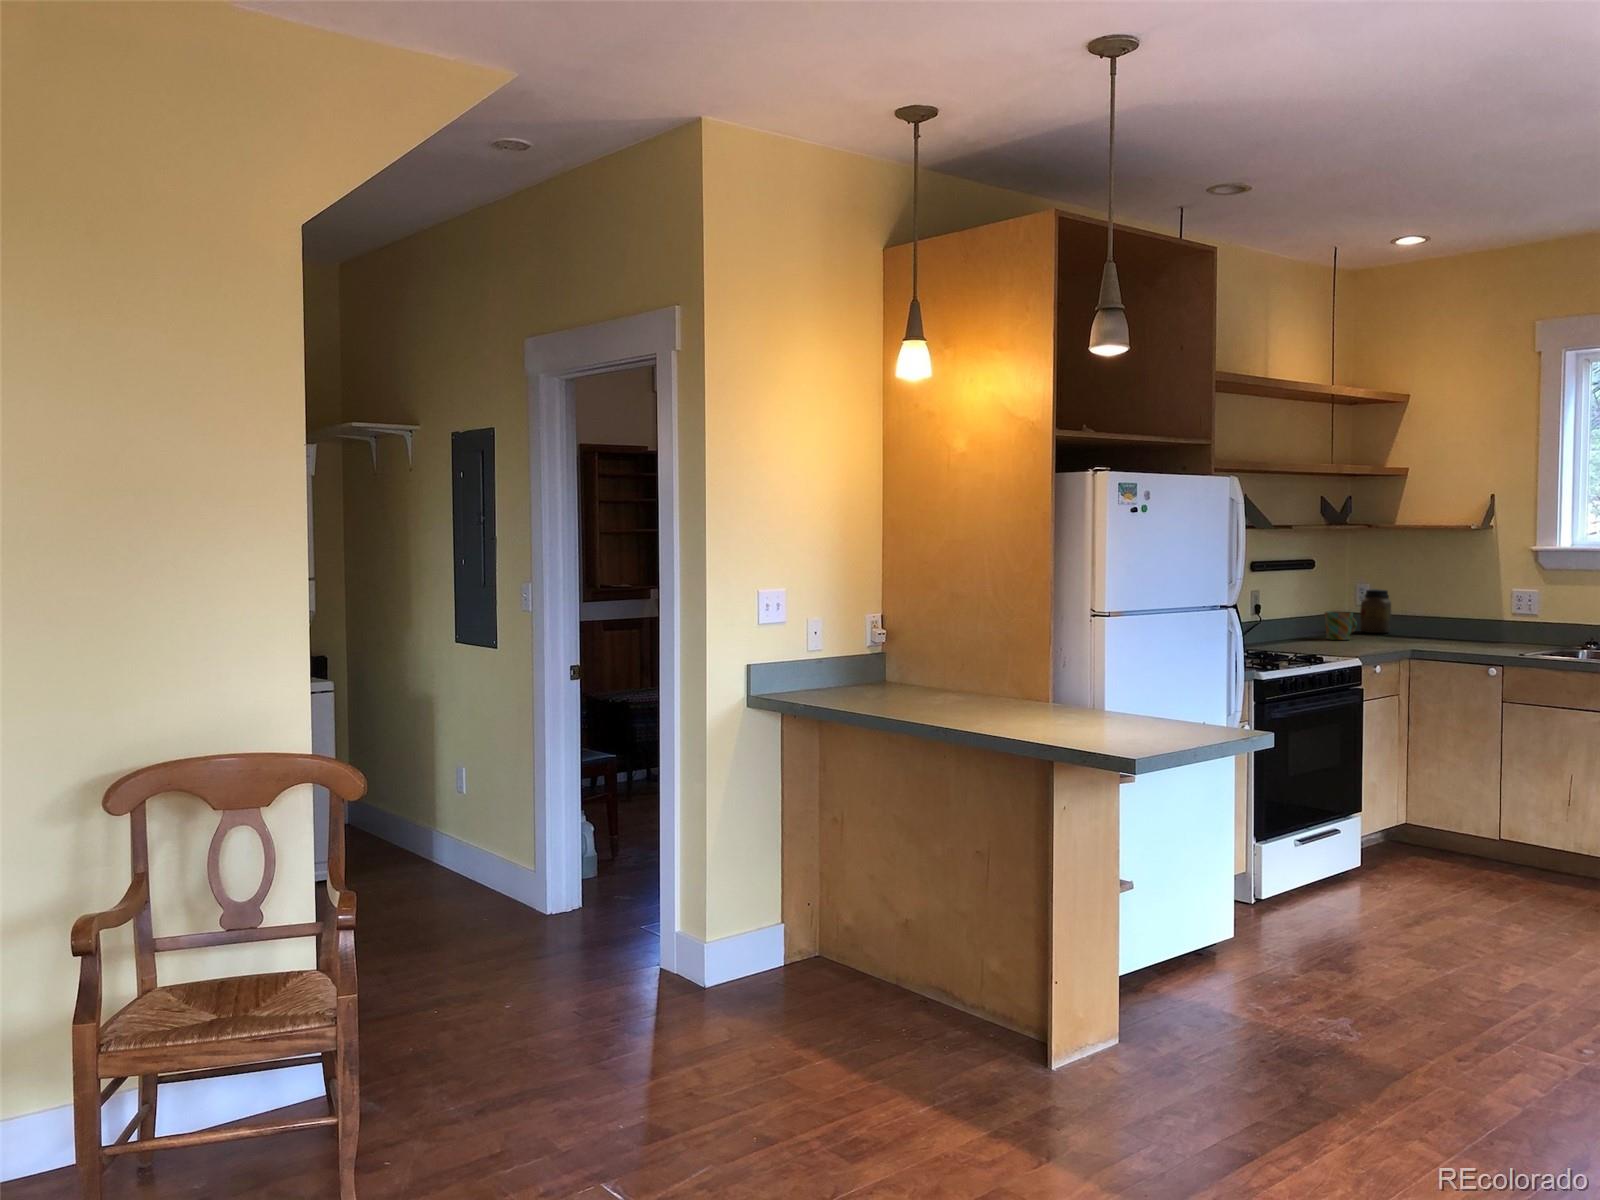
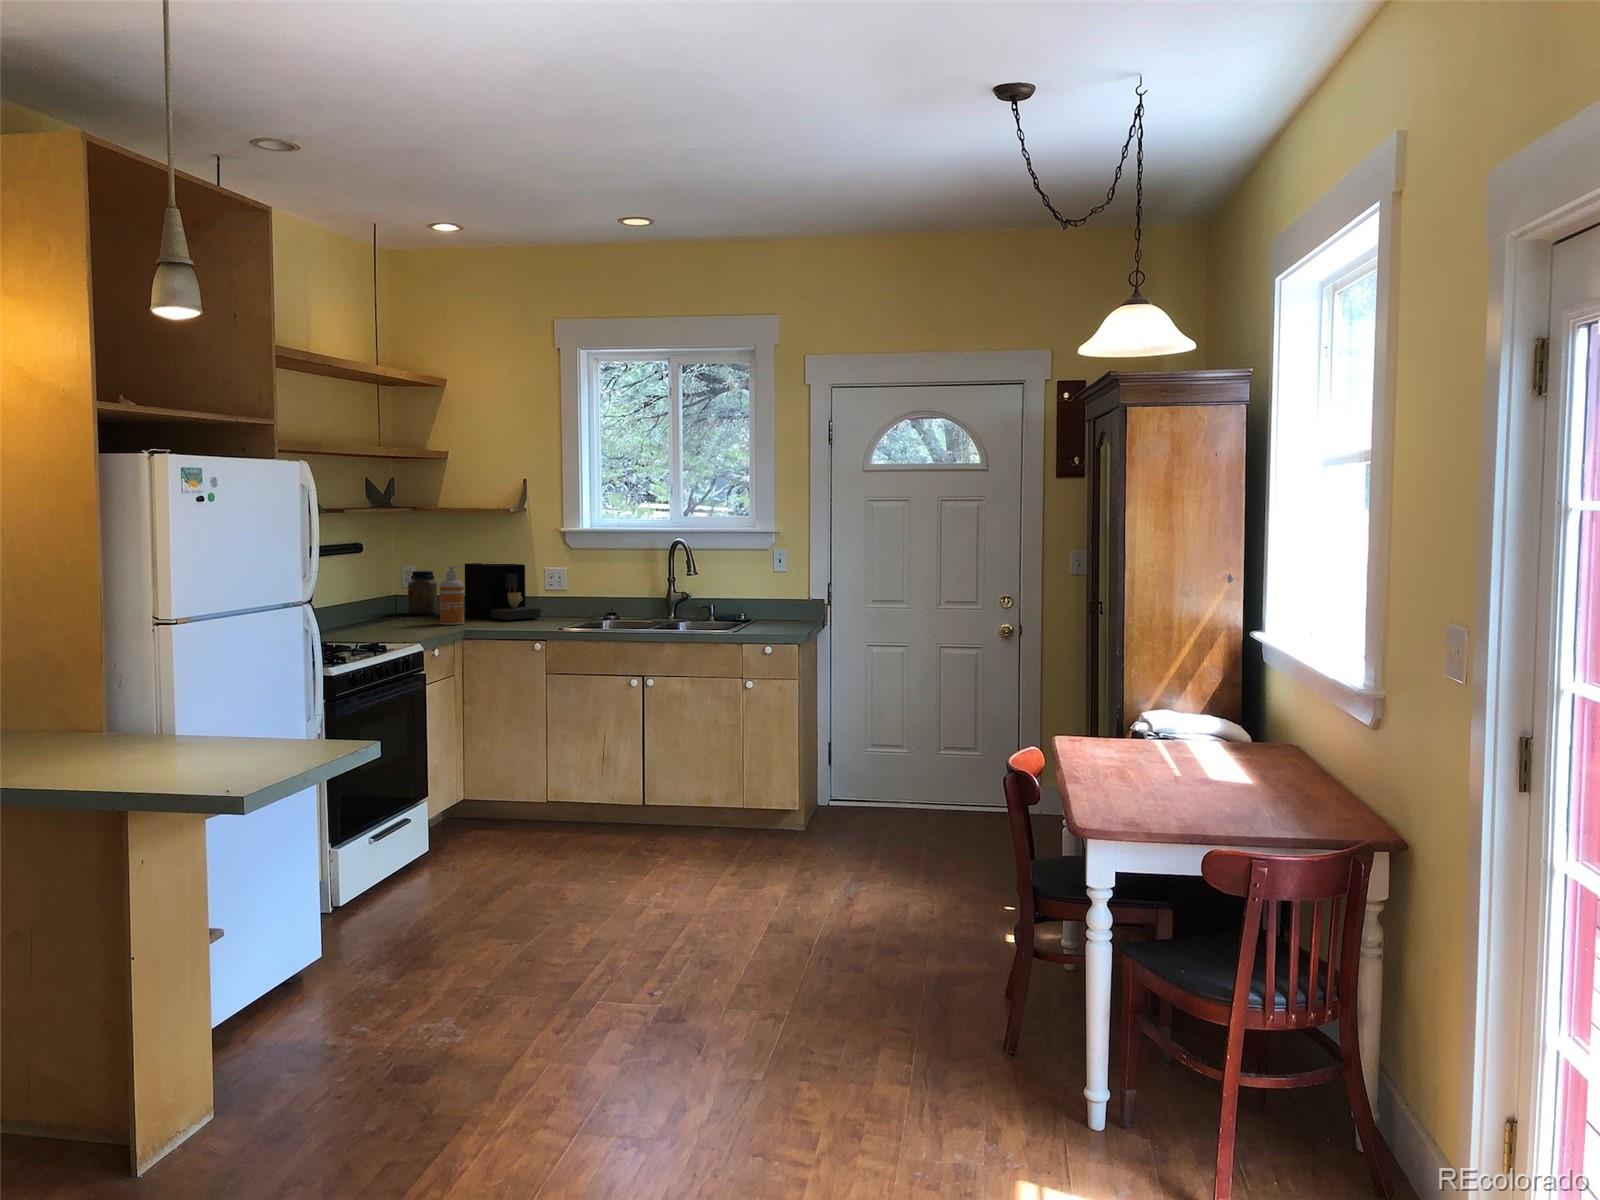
coffee maker: none [1421,583,1506,642] -> present [465,563,541,620]
soap dispenser: none [1389,584,1416,644] -> present [440,566,464,625]
mug: present [1325,611,1357,640] -> none [376,595,408,624]

